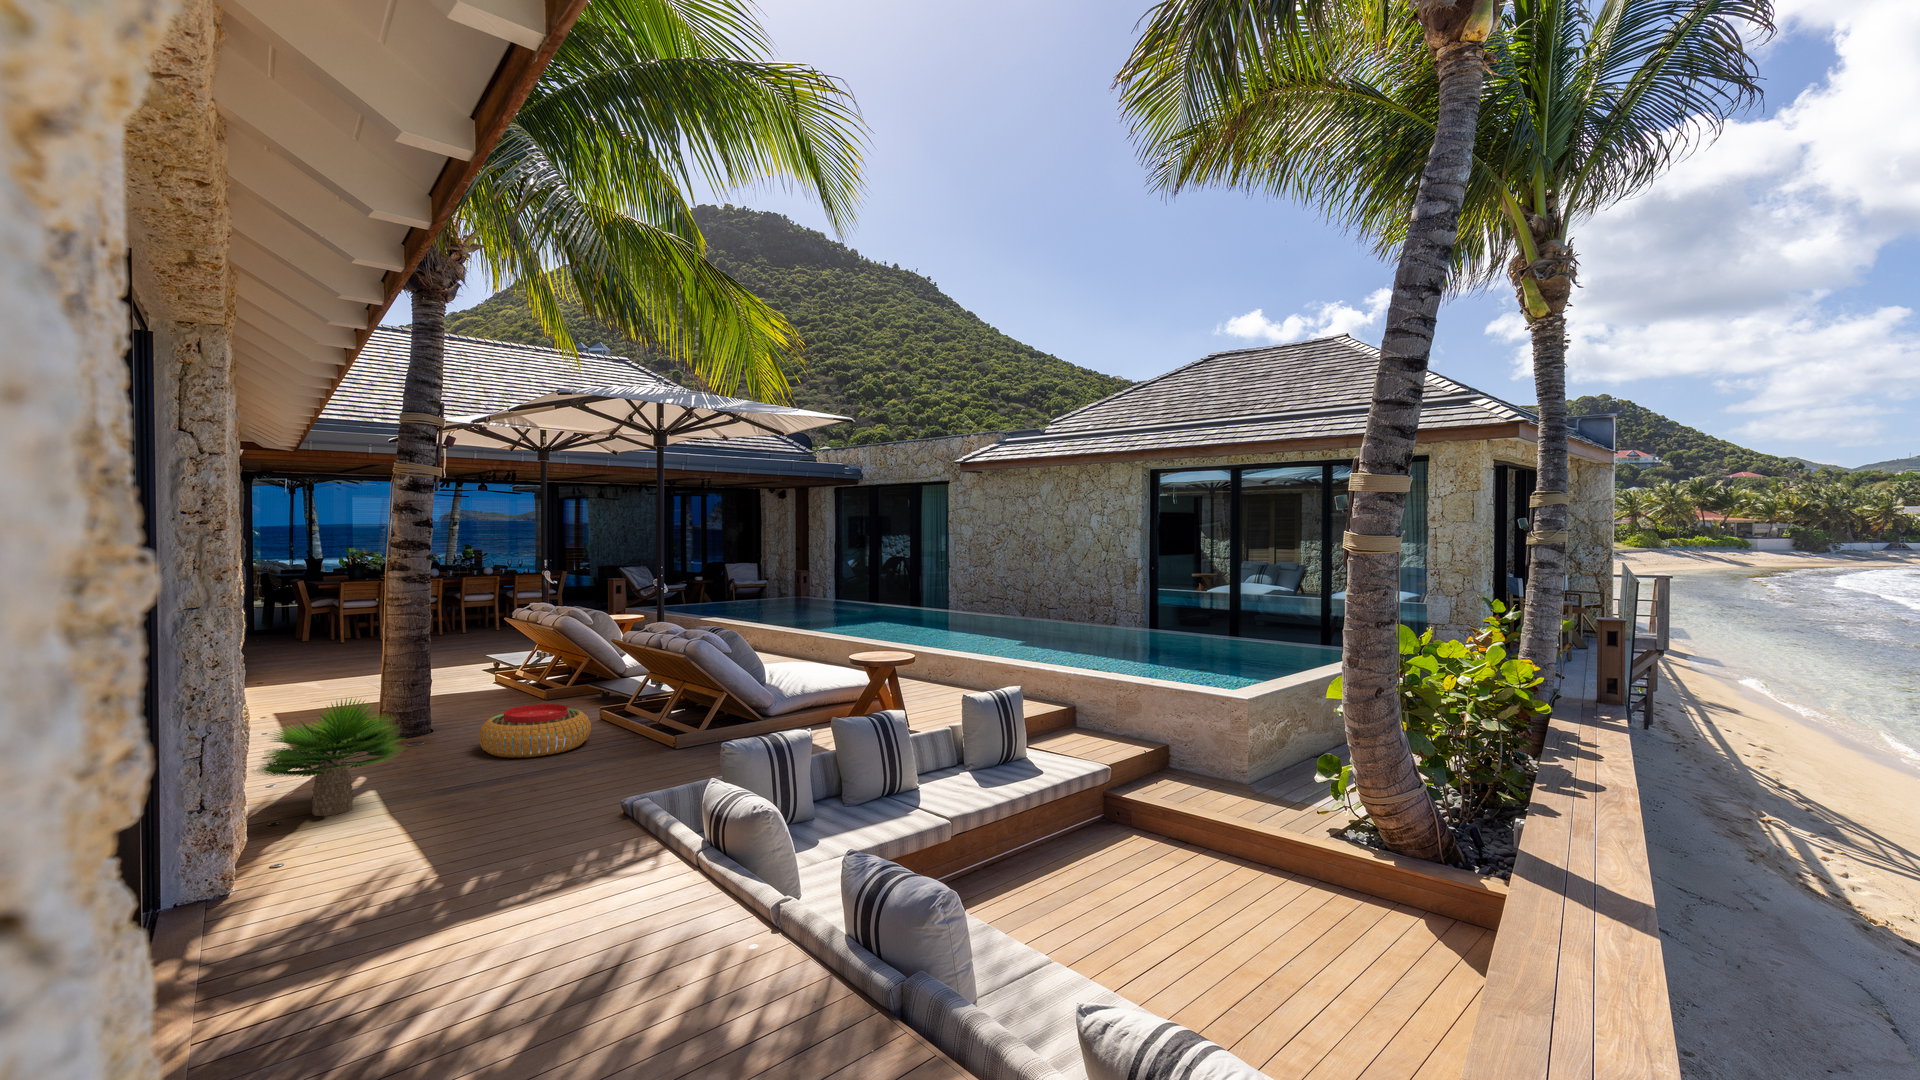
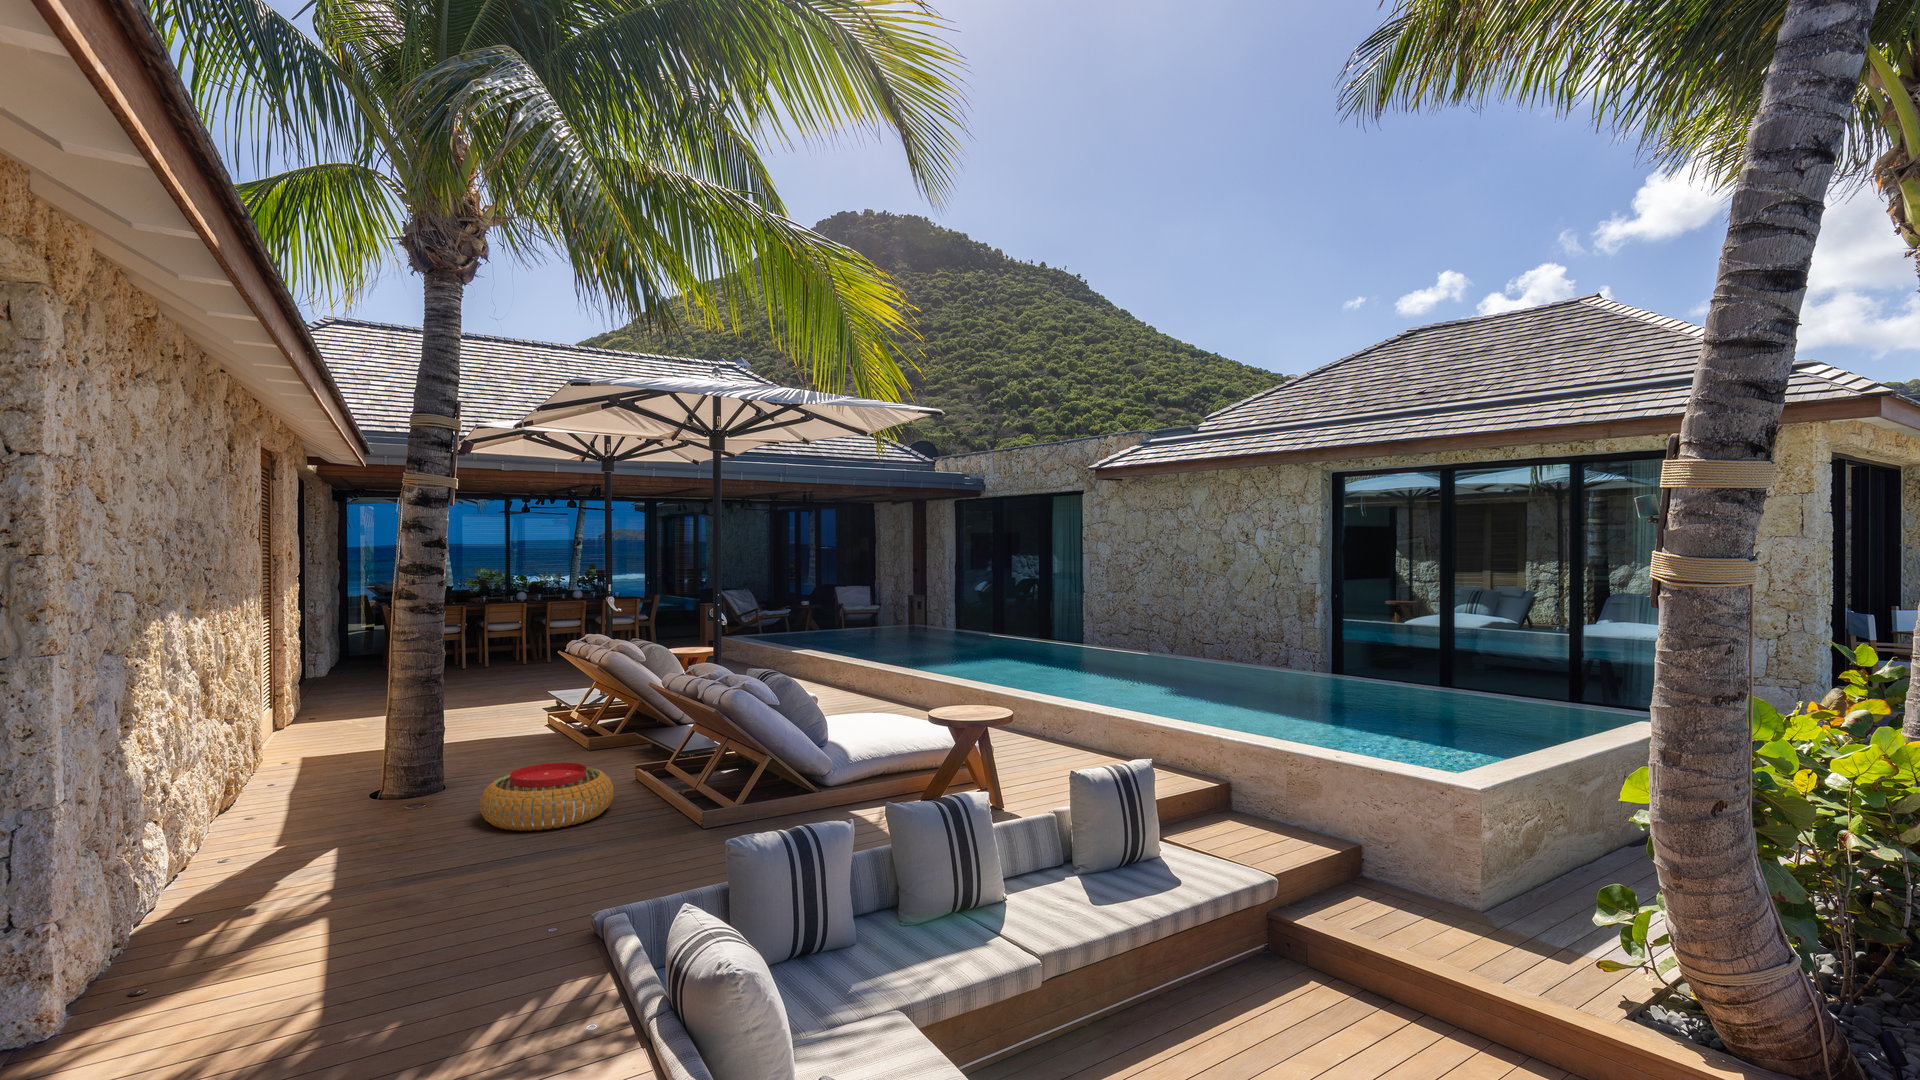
potted plant: present [257,698,402,816] -> none [162,756,364,907]

